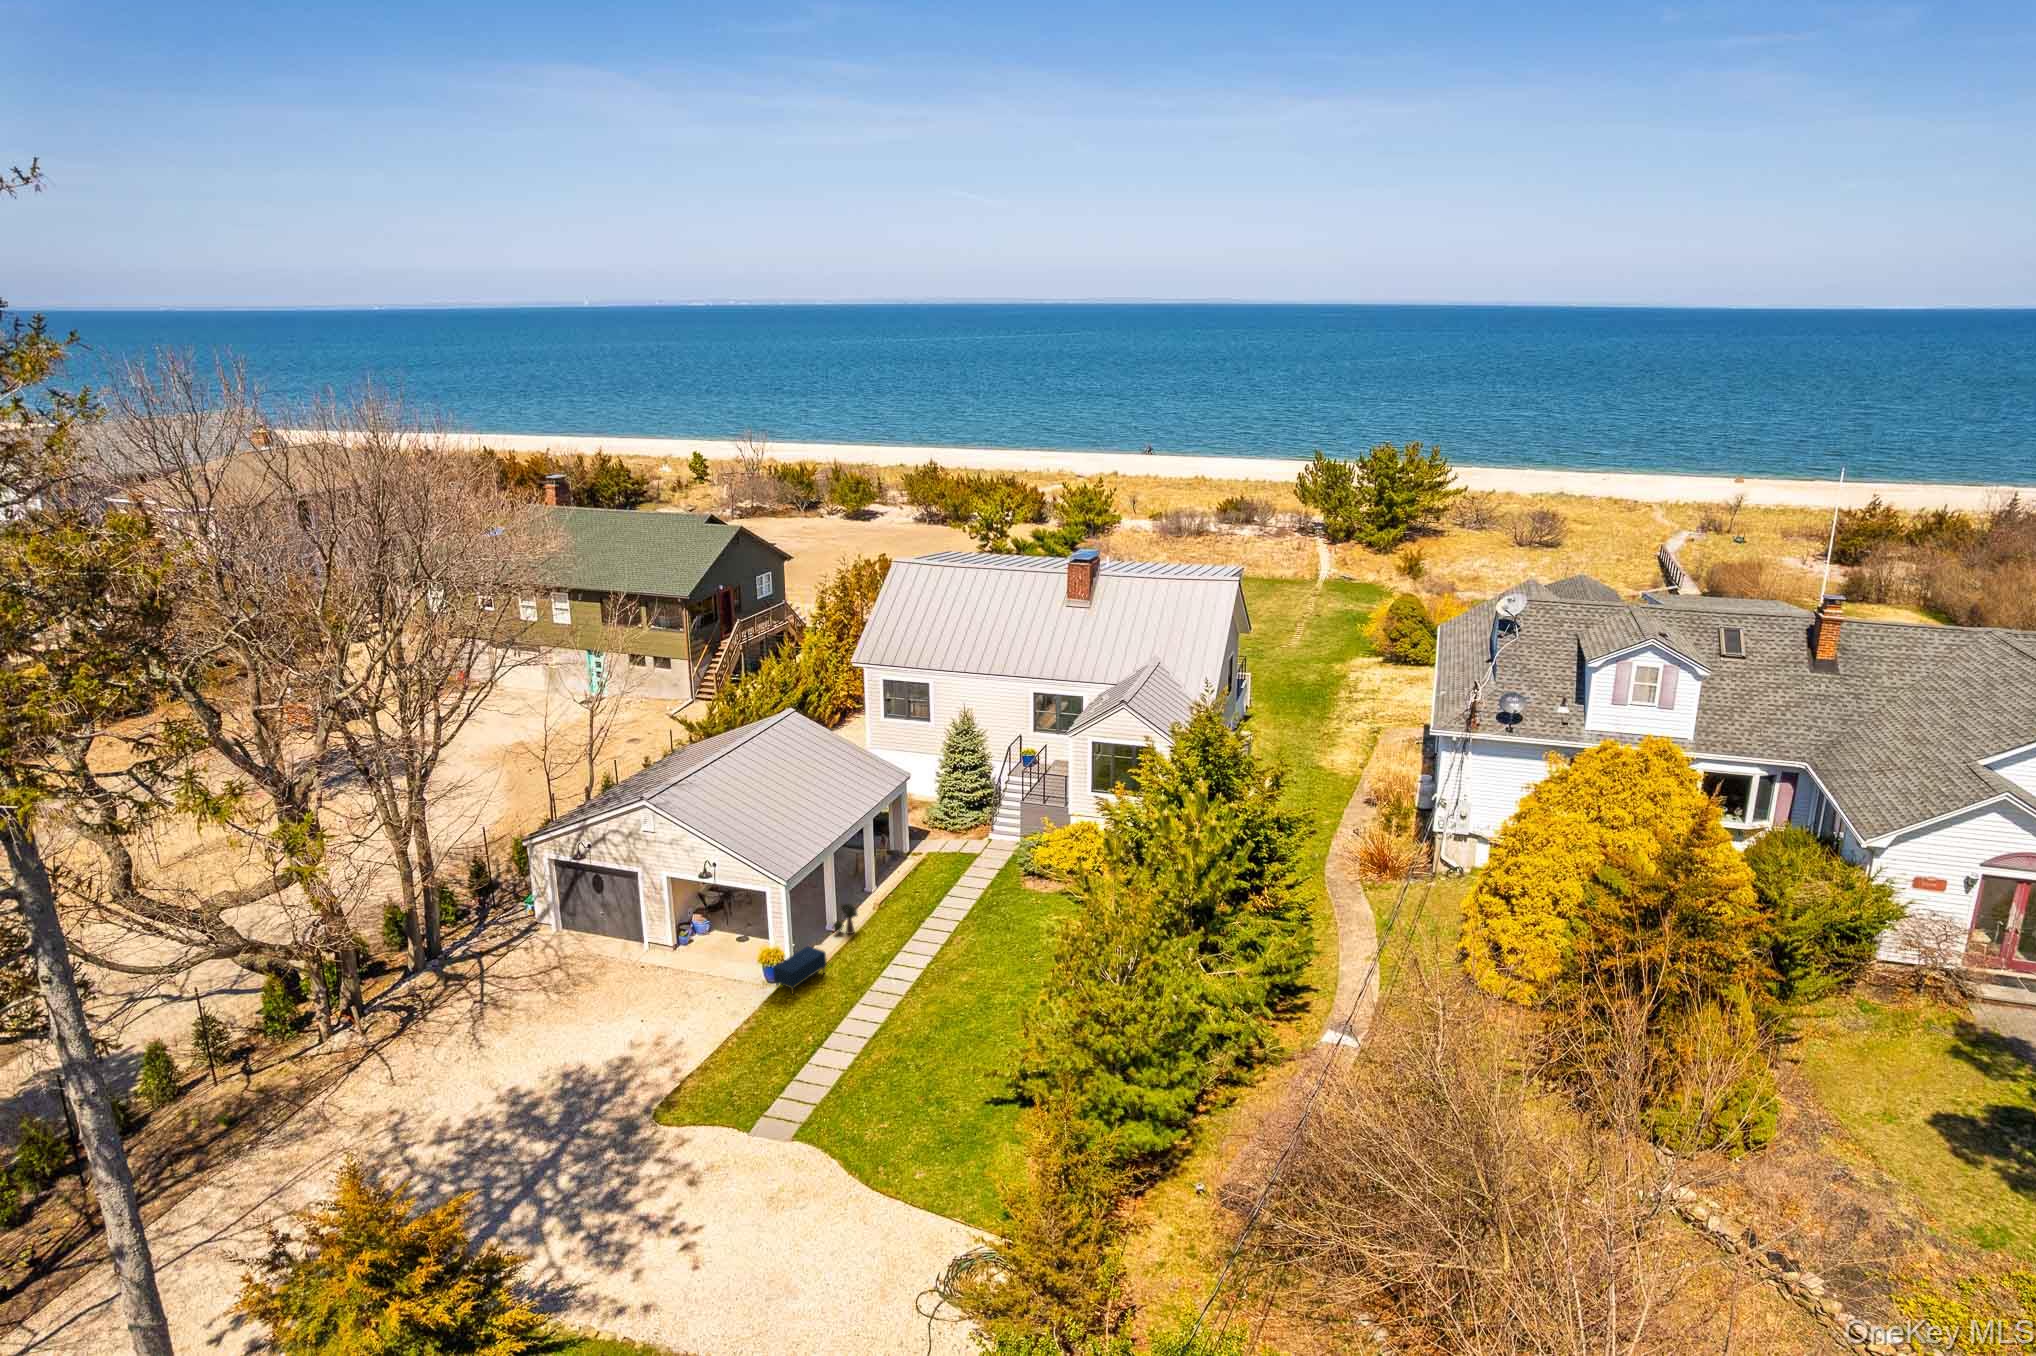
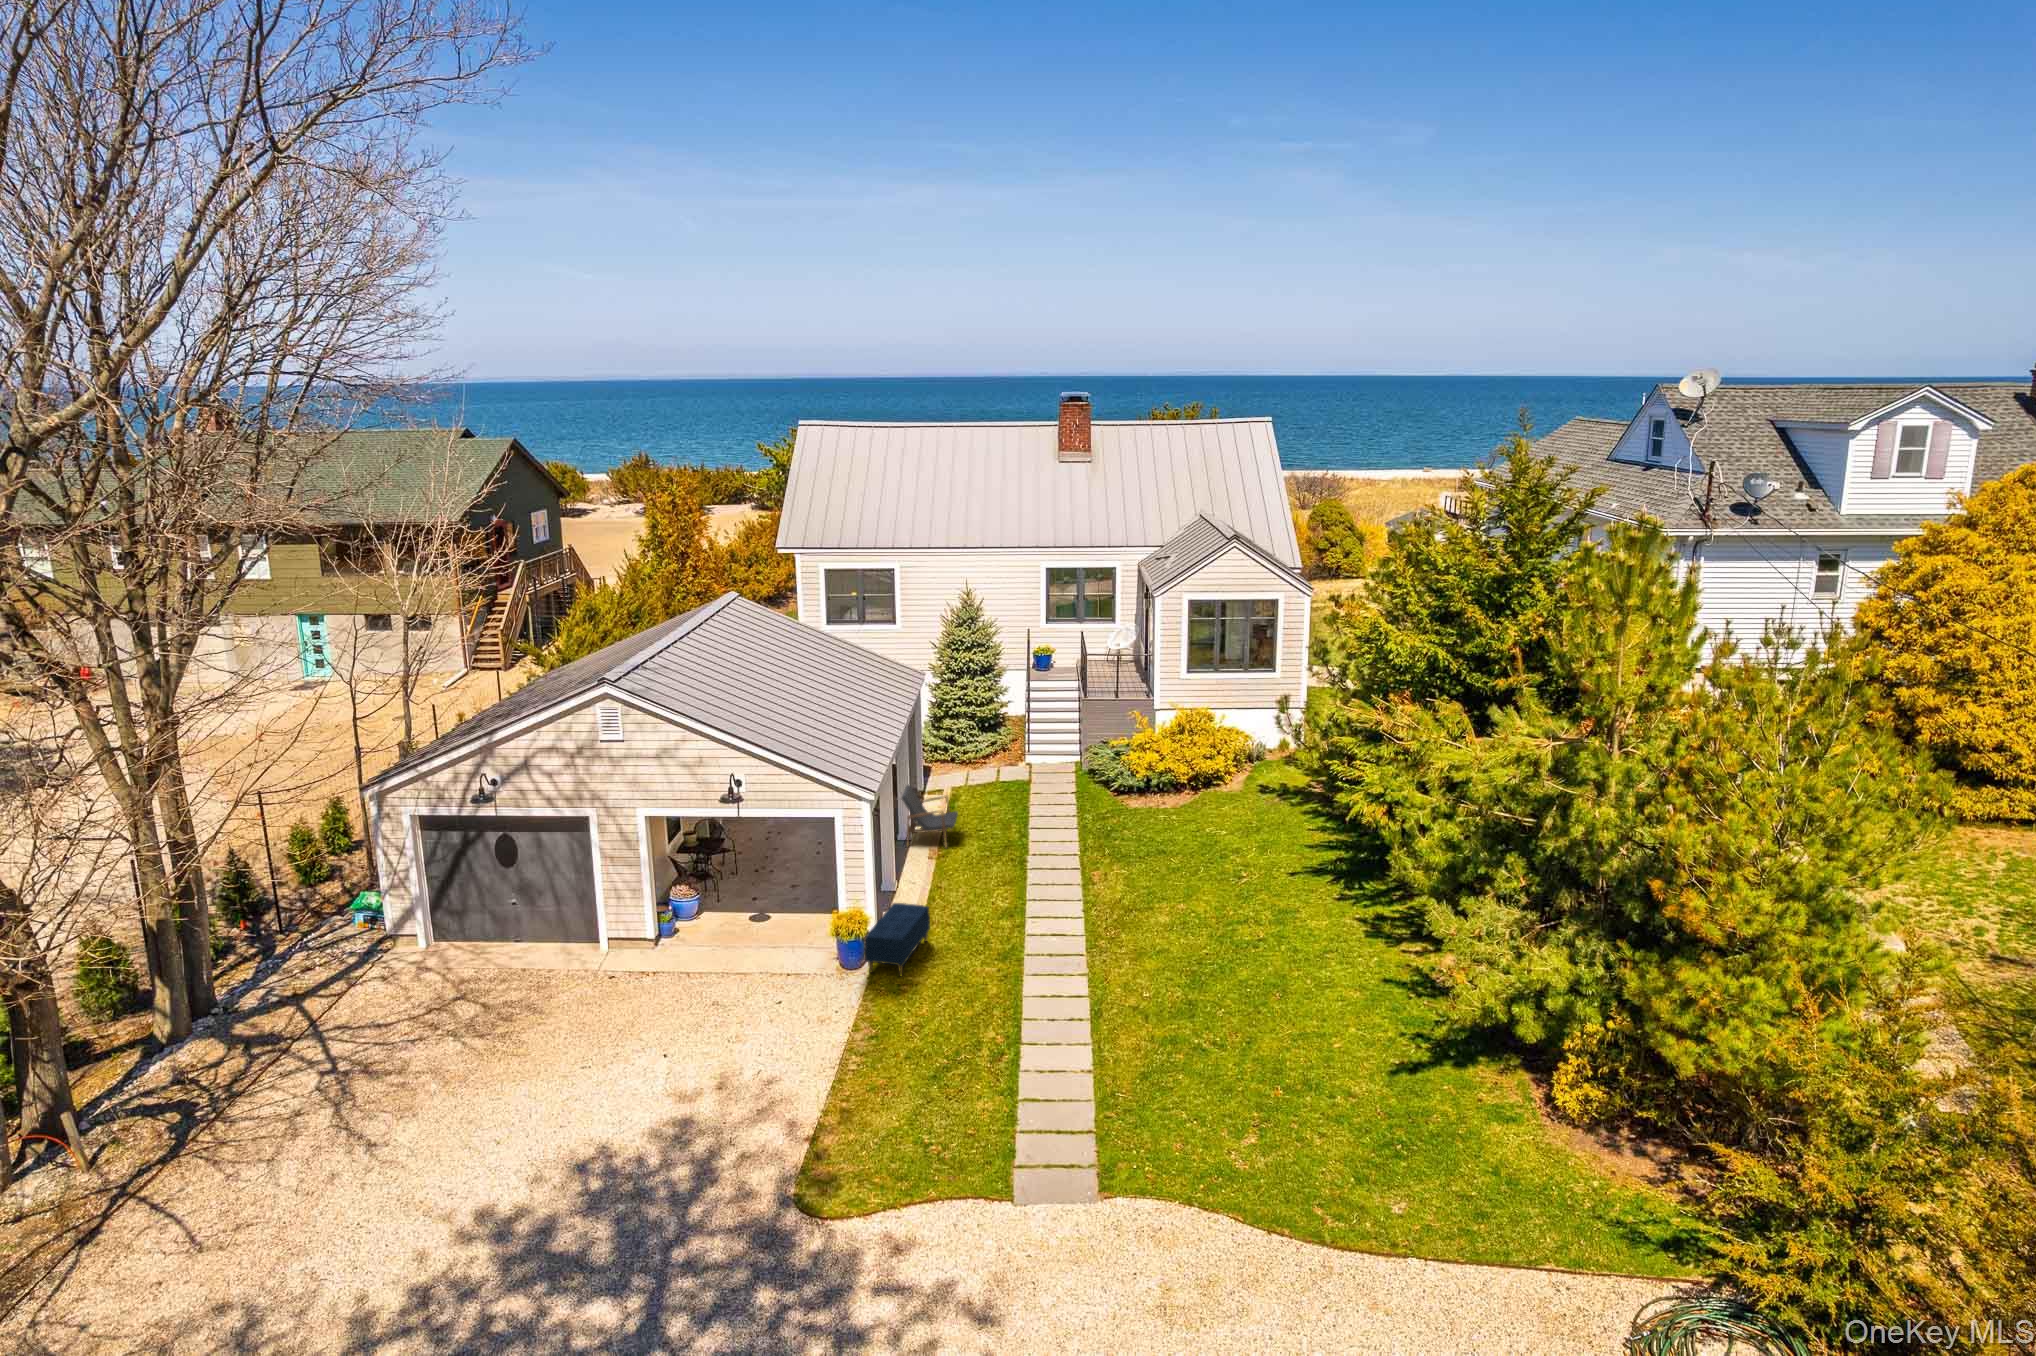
lounge chair: none [860,857,904,905] -> present [902,785,958,847]
potted plant: present [833,904,858,934] -> none [895,841,934,890]

